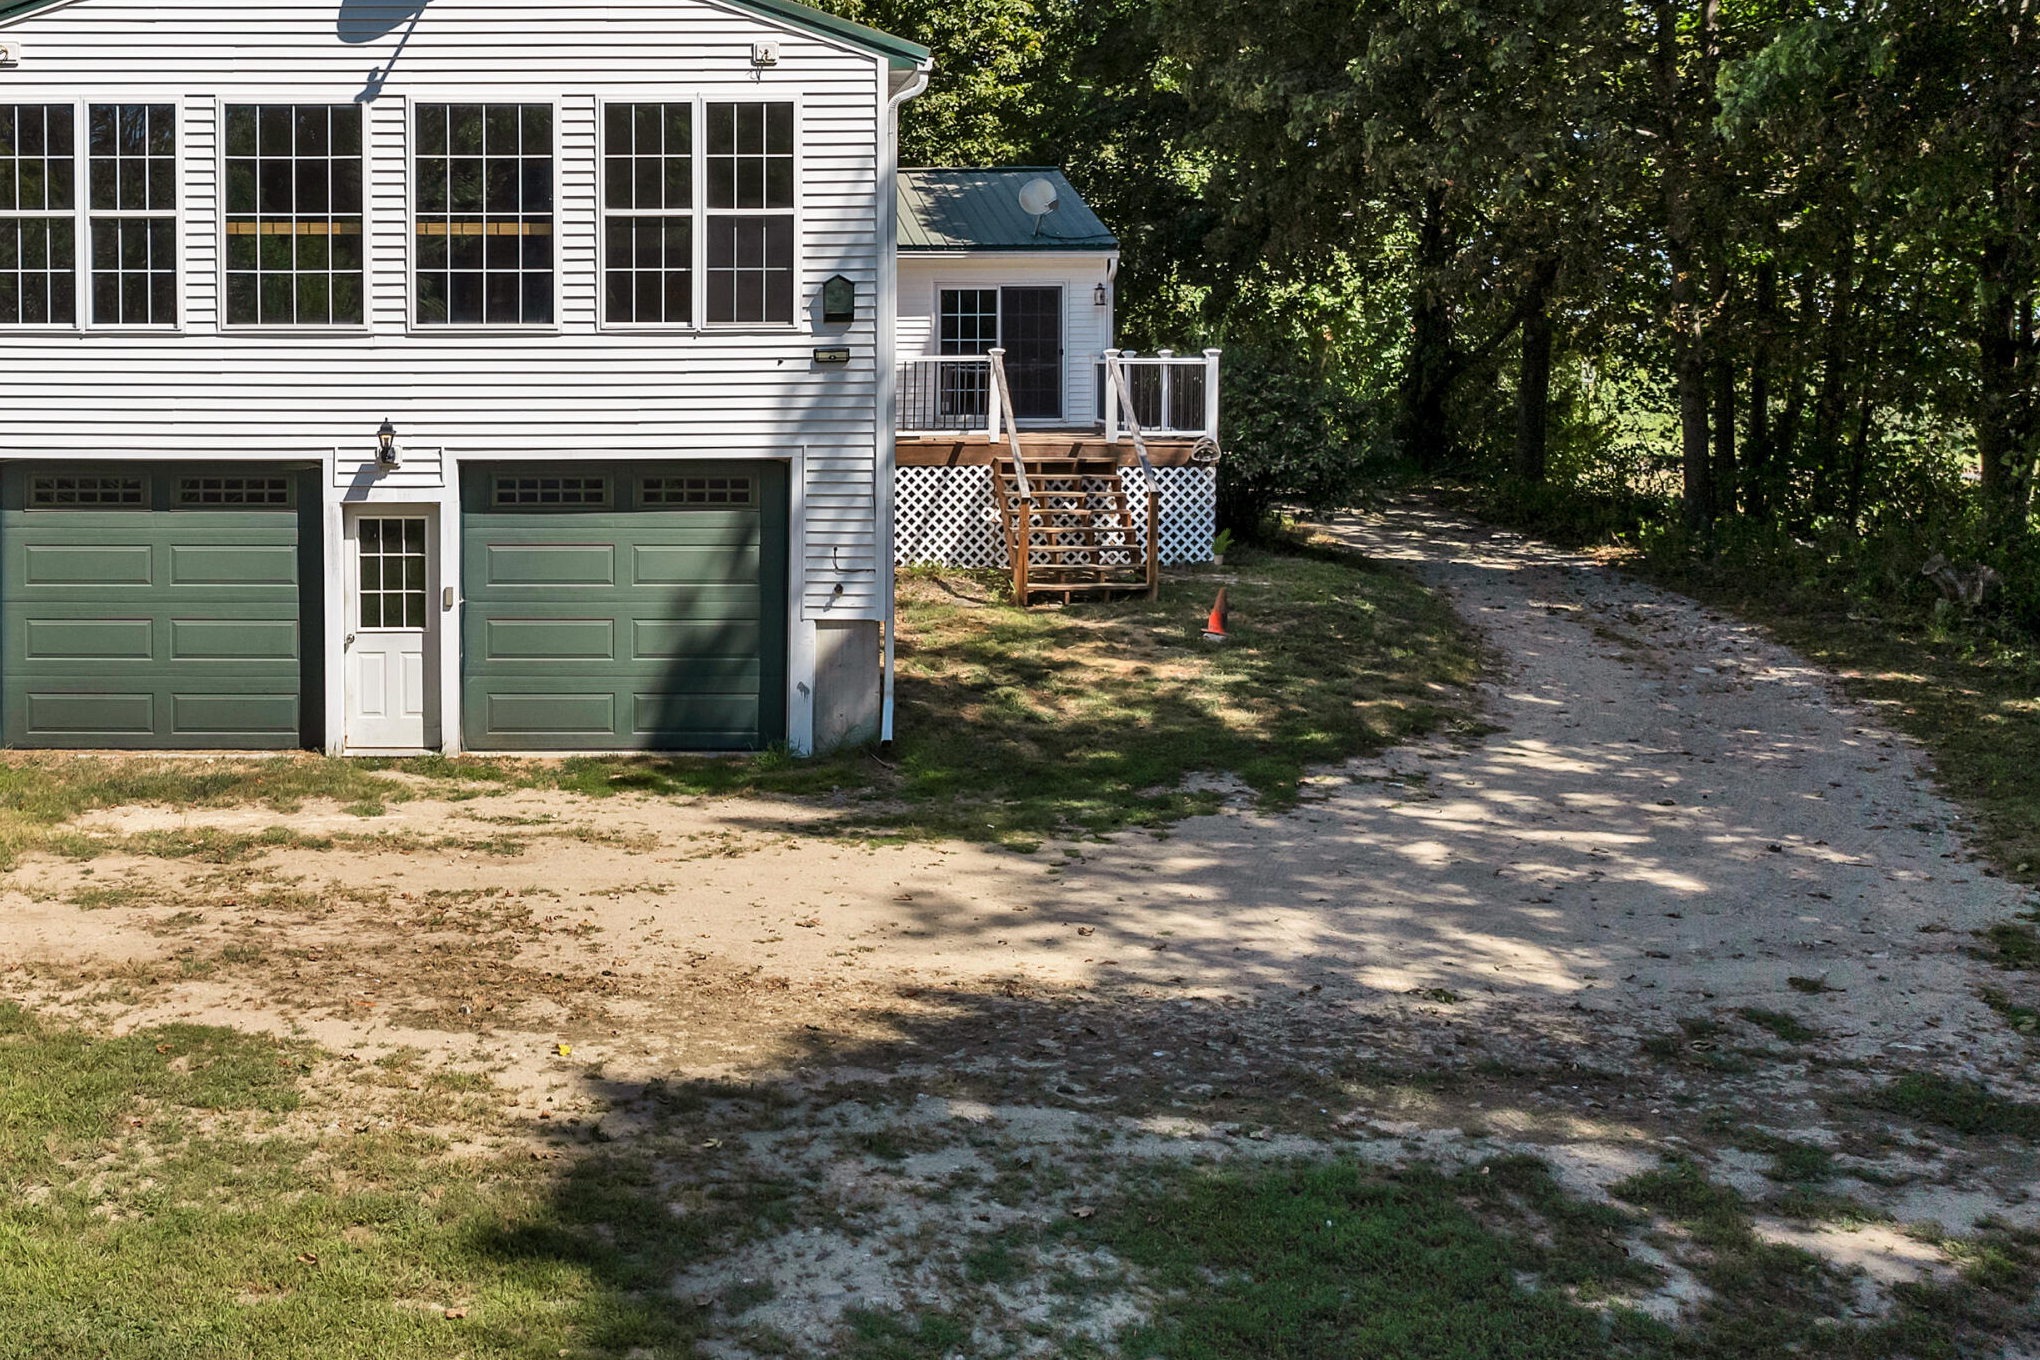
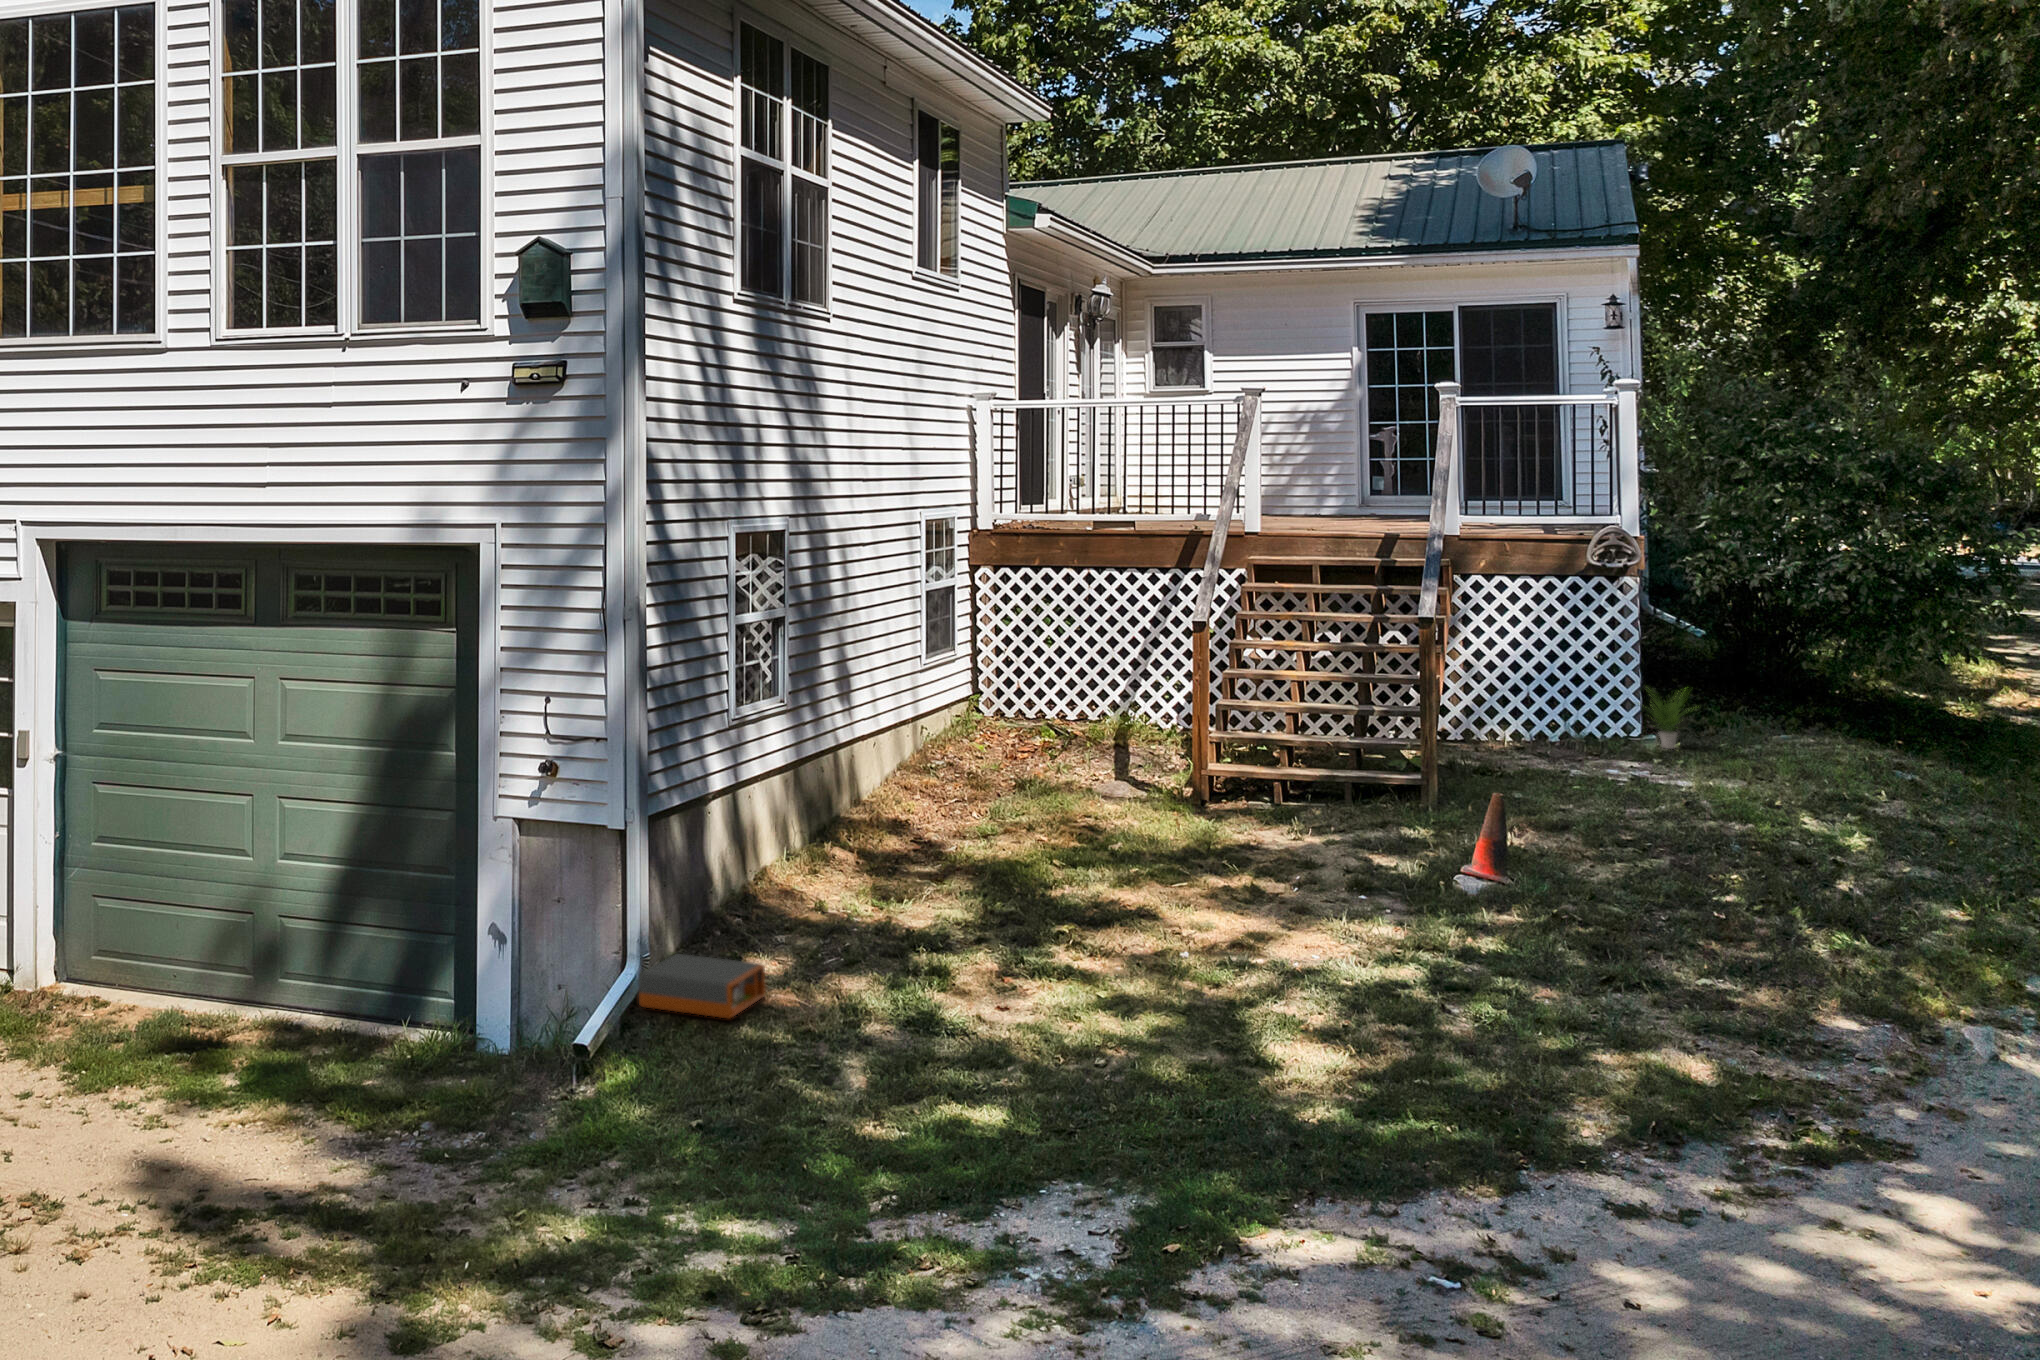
storage box: none [880,688,941,714] -> present [638,954,766,1018]

